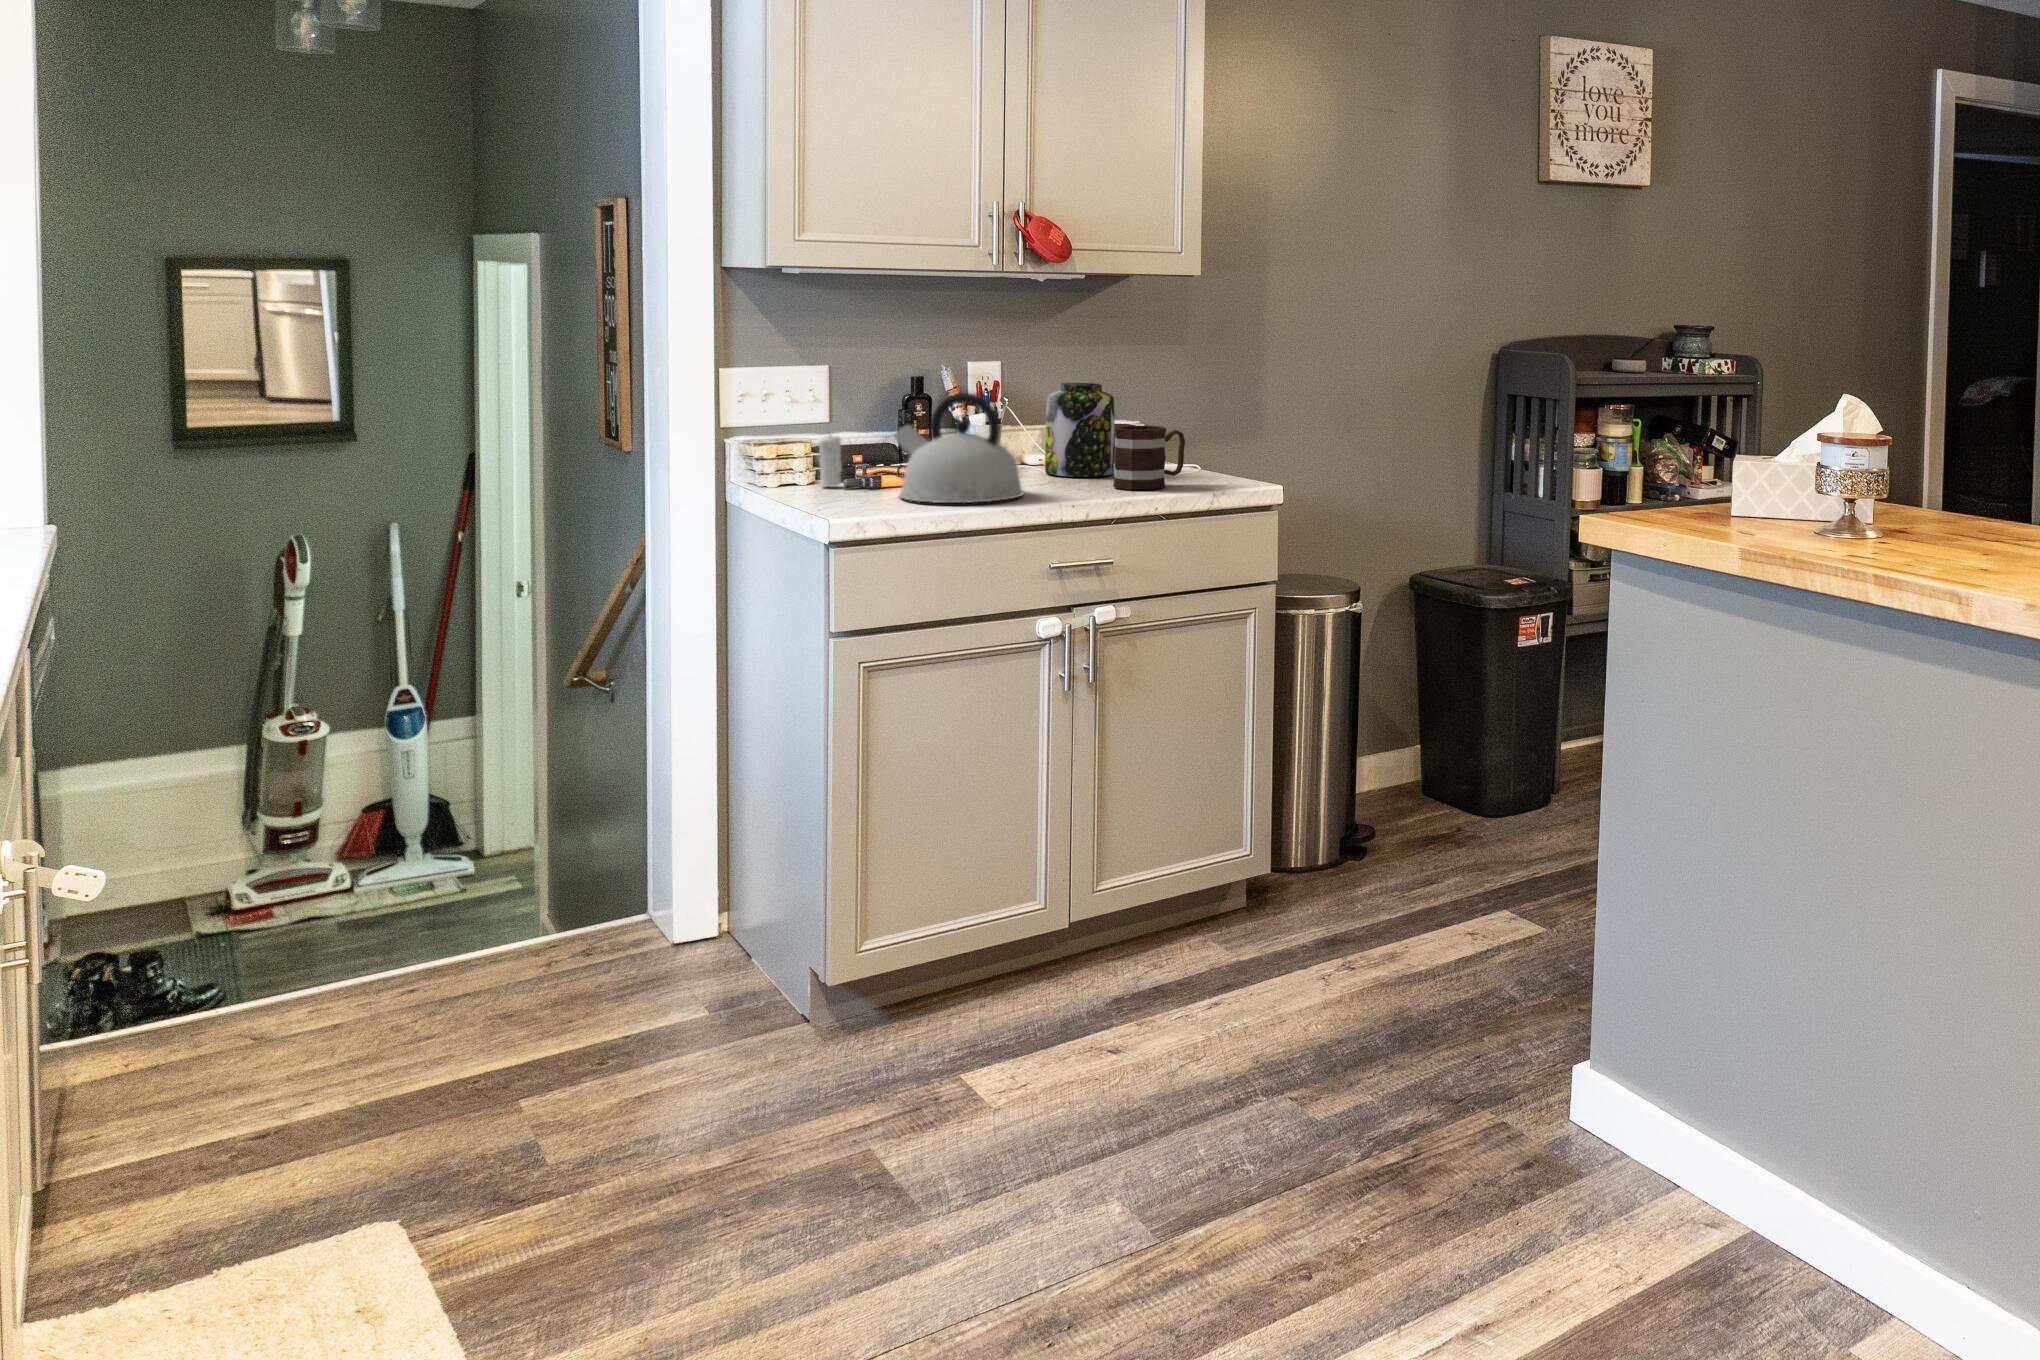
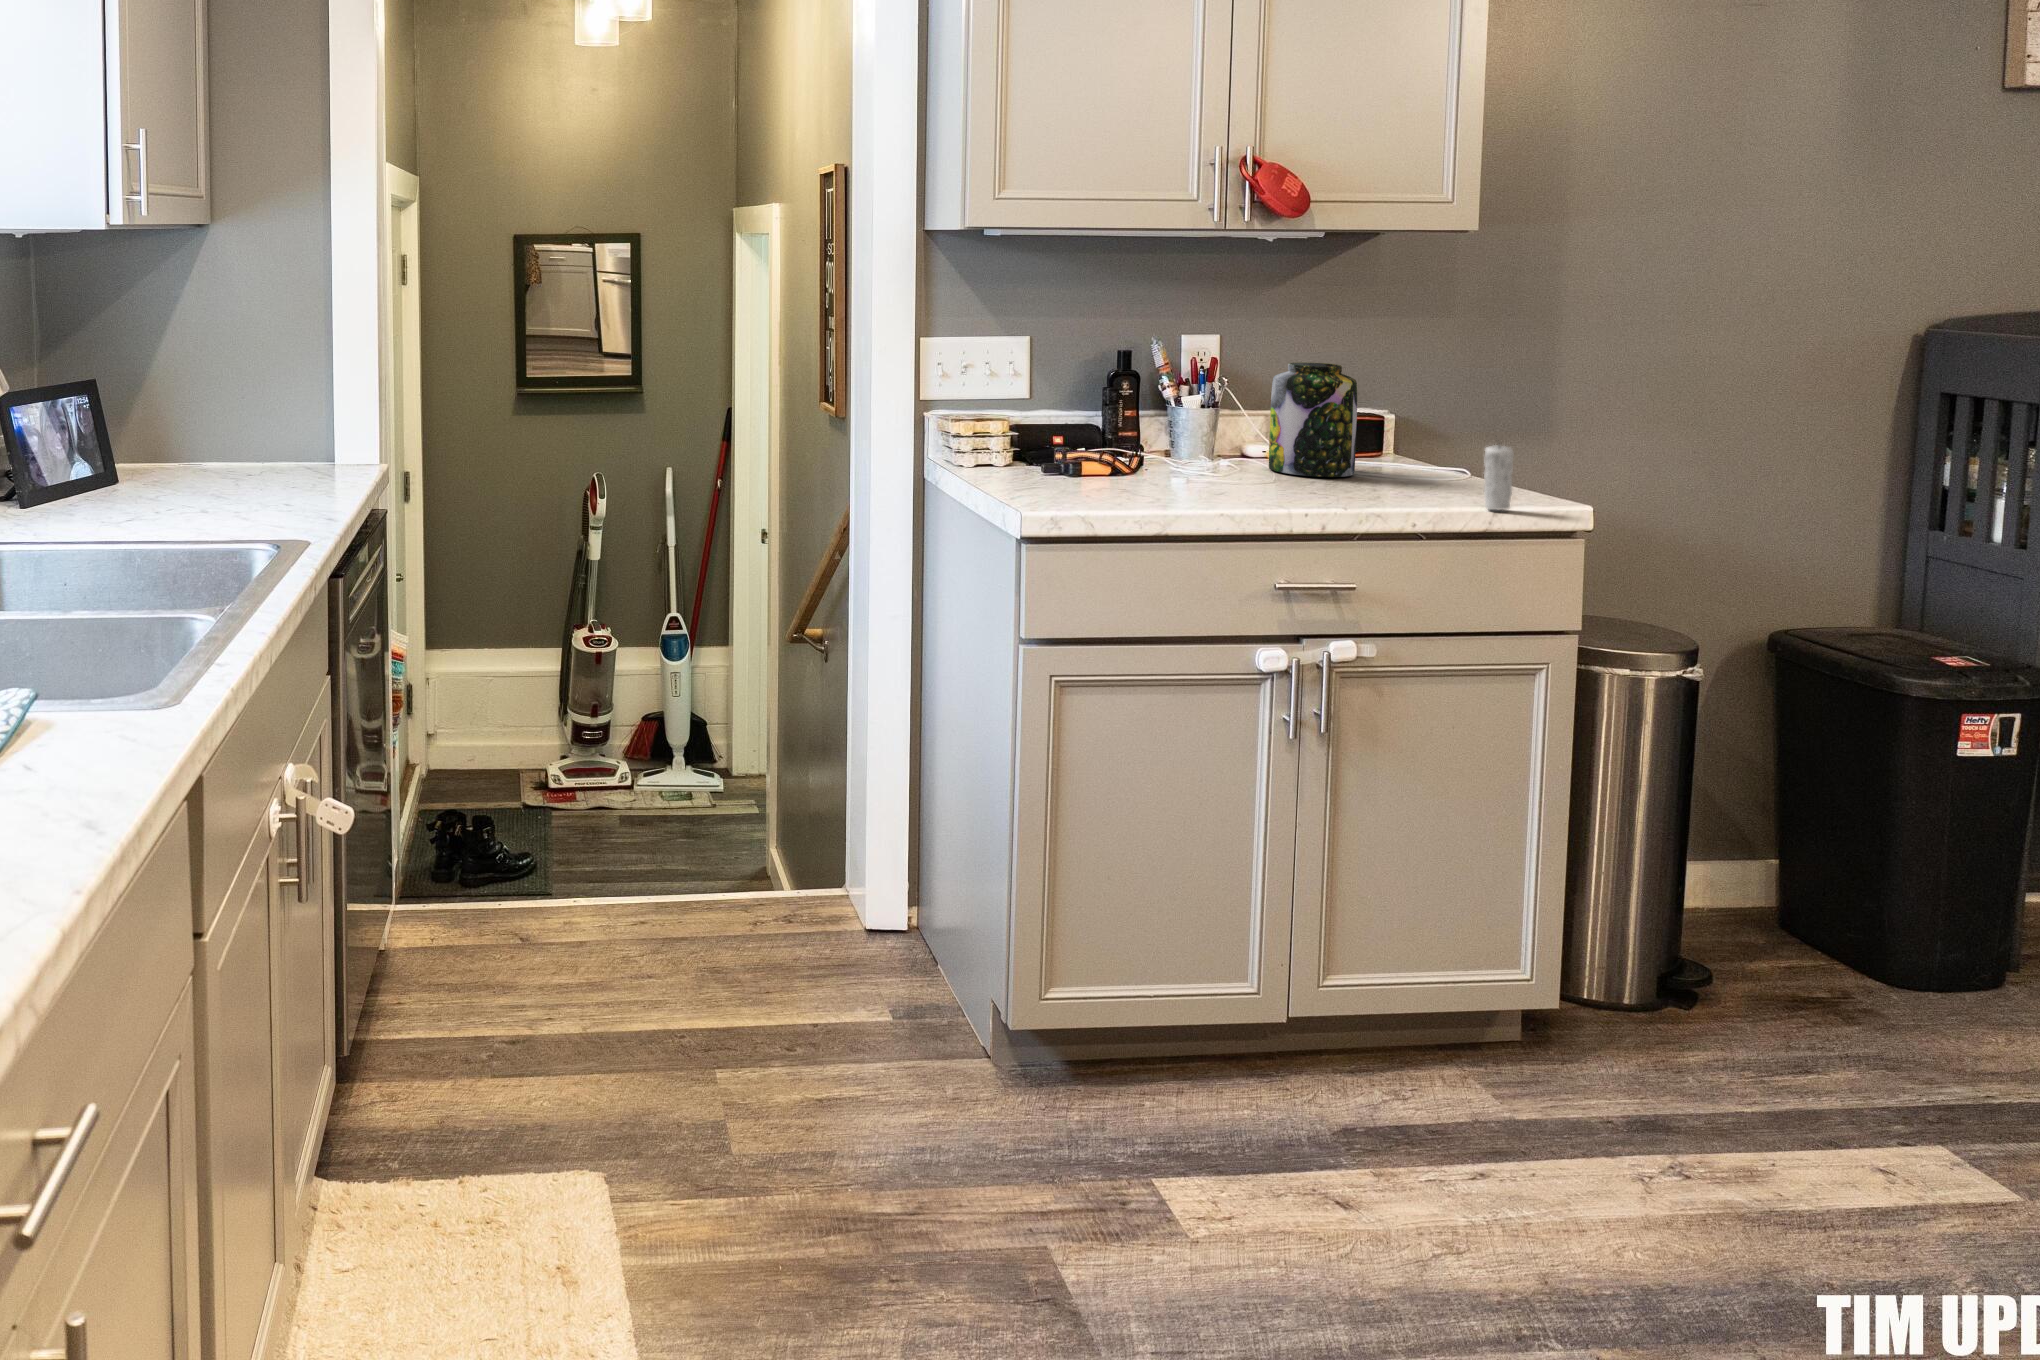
kettle: present [894,393,1023,503] -> none [1095,372,1243,502]
mug: present [1113,425,1185,490] -> none [1355,418,1452,500]
candle: present [819,435,842,487] -> present [1484,445,1514,510]

